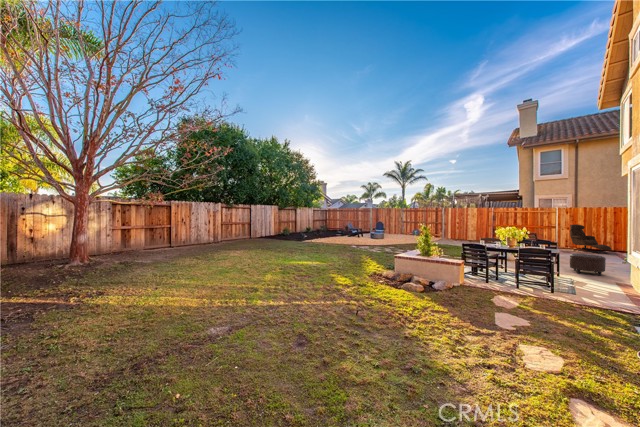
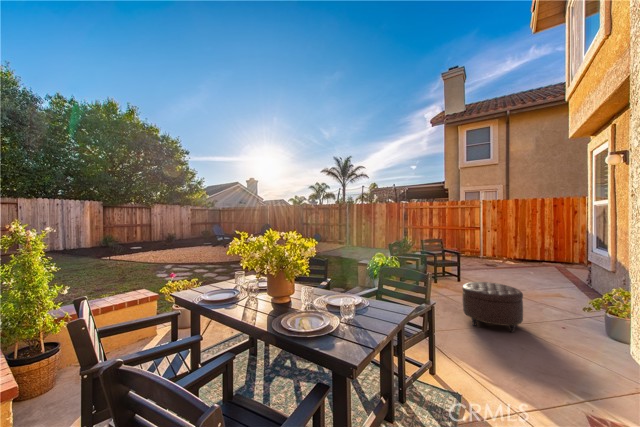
lounge chair: present [570,224,611,254] -> none [496,224,550,267]

